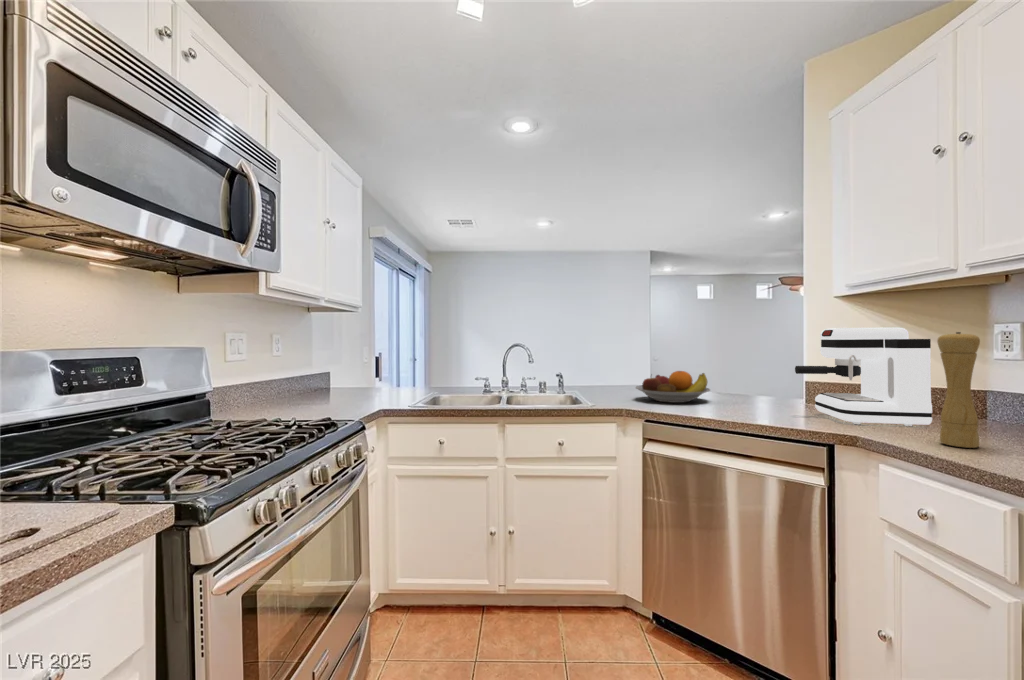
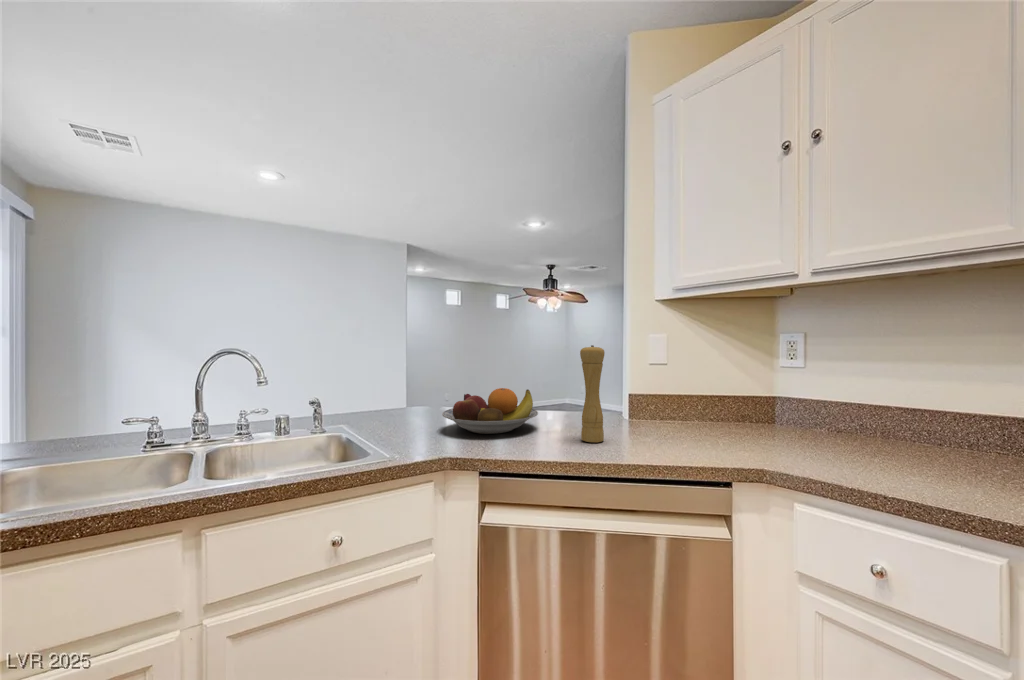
coffee maker: present [795,327,932,426] -> none [652,334,777,447]
pepper mill: present [937,332,980,448] -> present [580,345,605,442]

